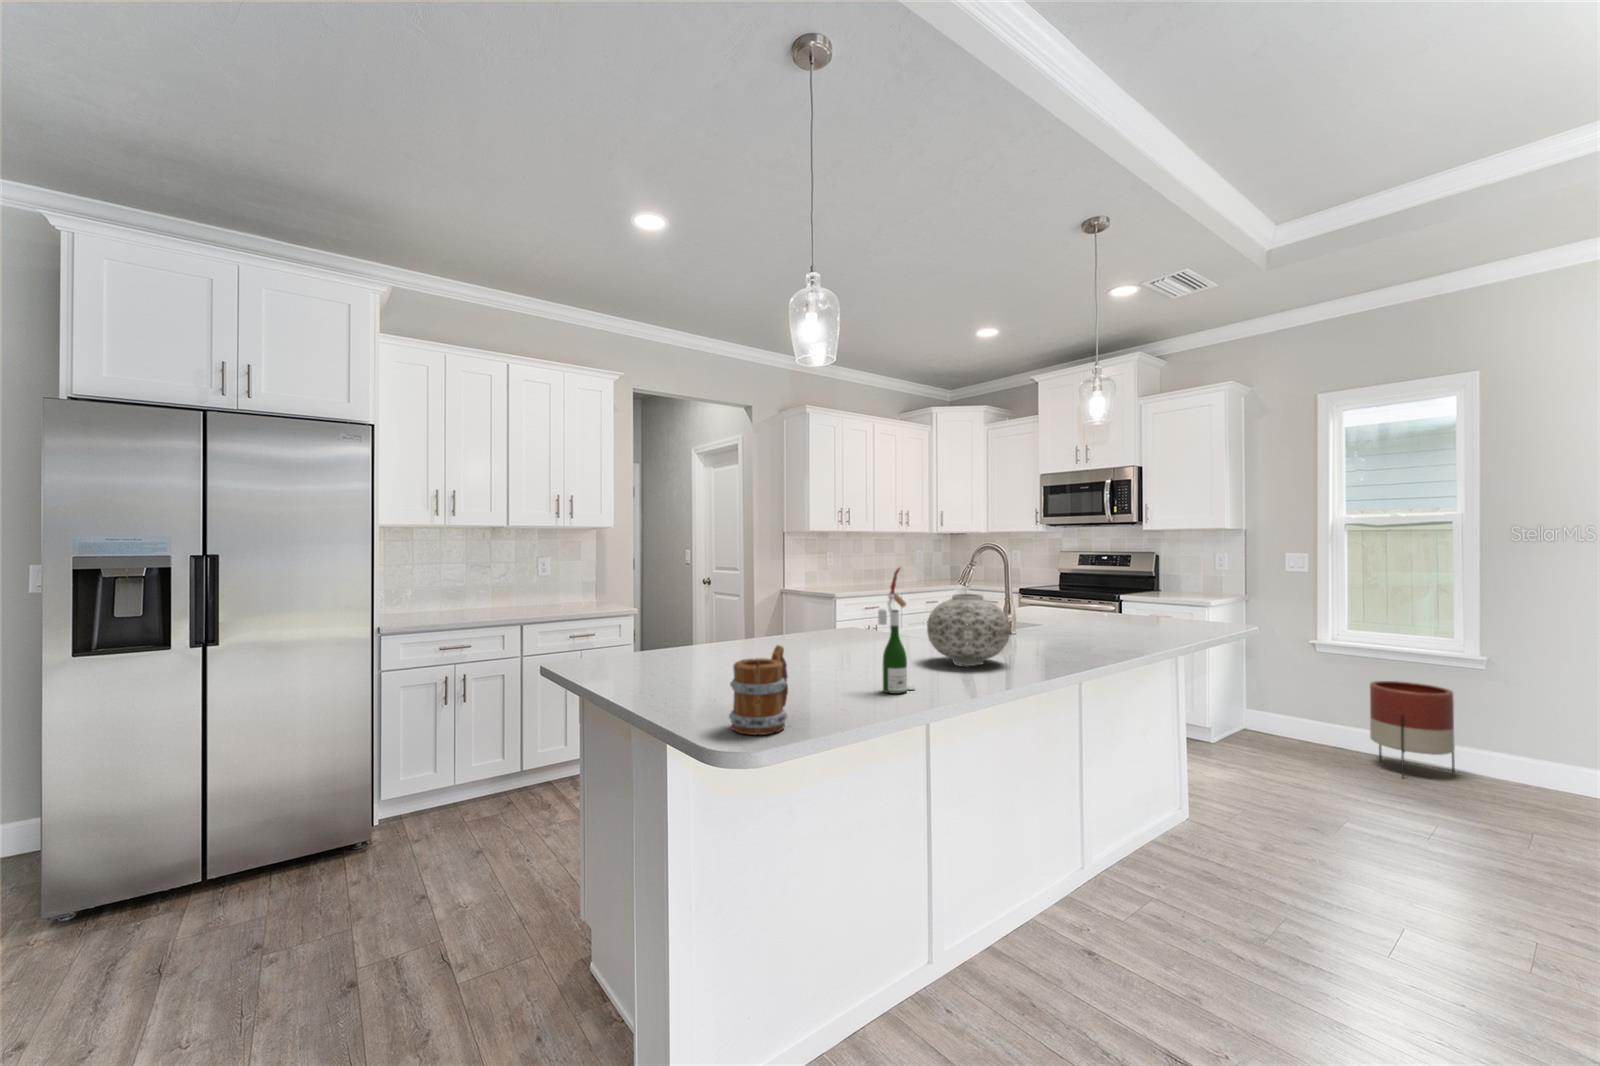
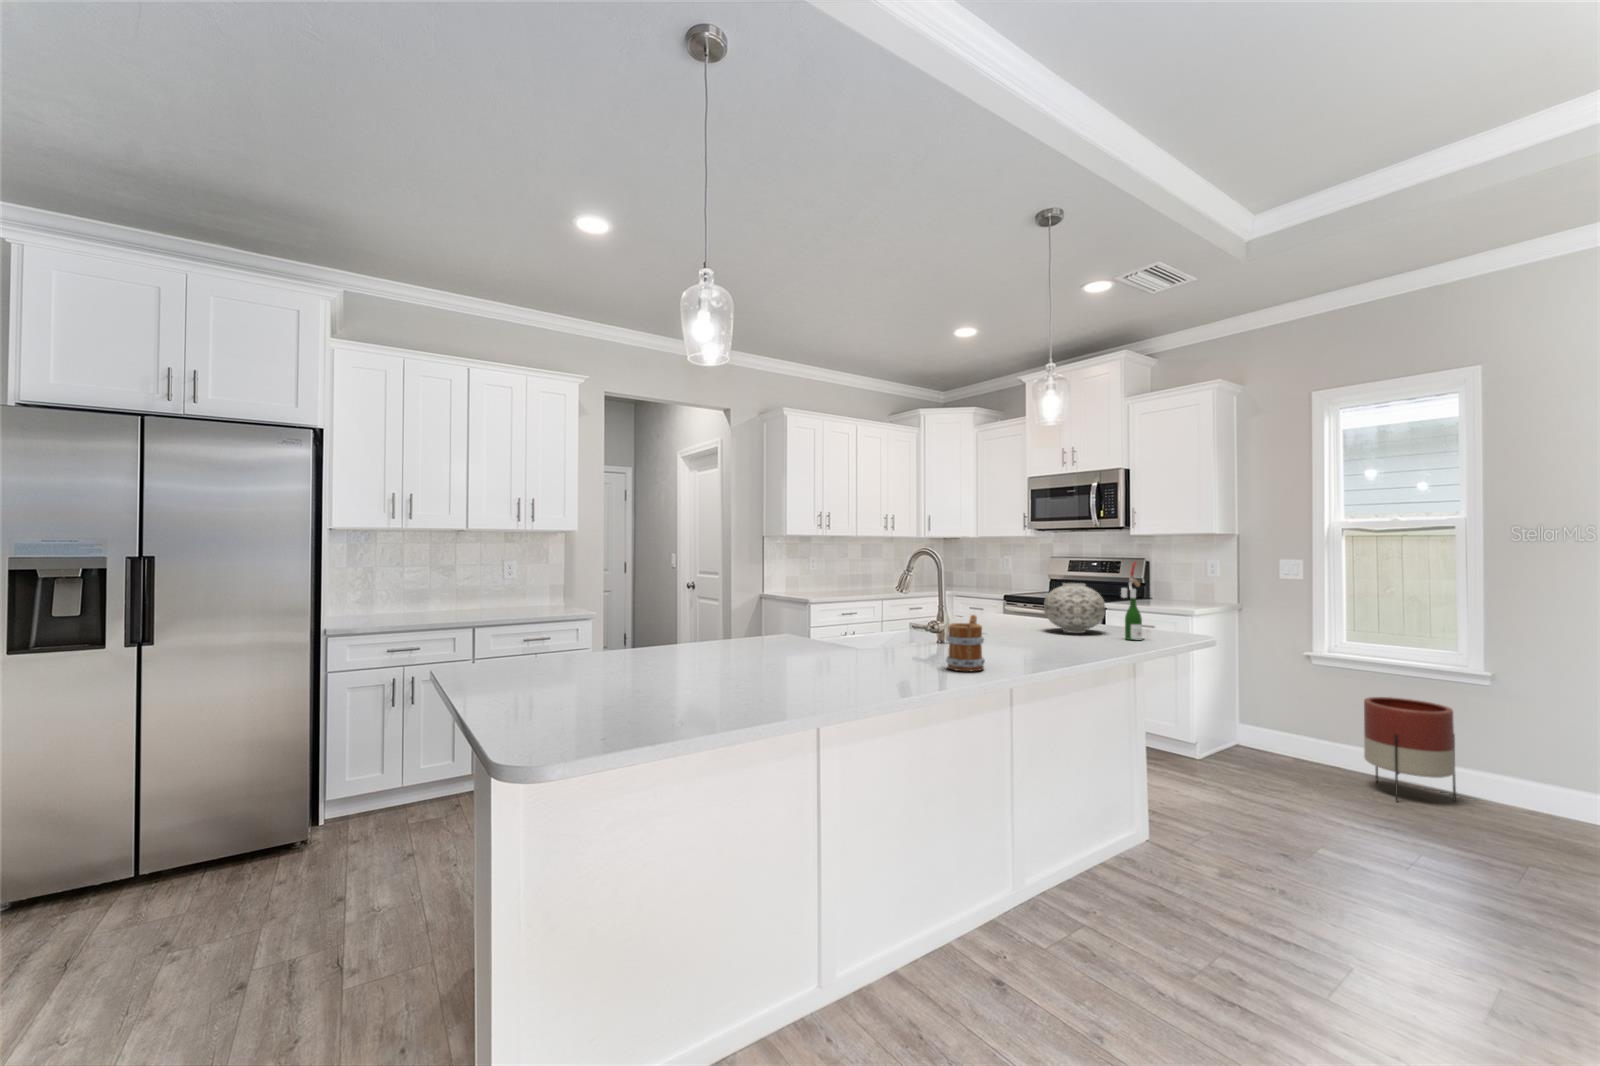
wine bottle: present [878,568,915,694] -> present [1121,562,1143,641]
vase: present [927,594,1009,666] -> present [1044,583,1105,633]
mug: present [729,645,788,735] -> present [946,615,985,671]

